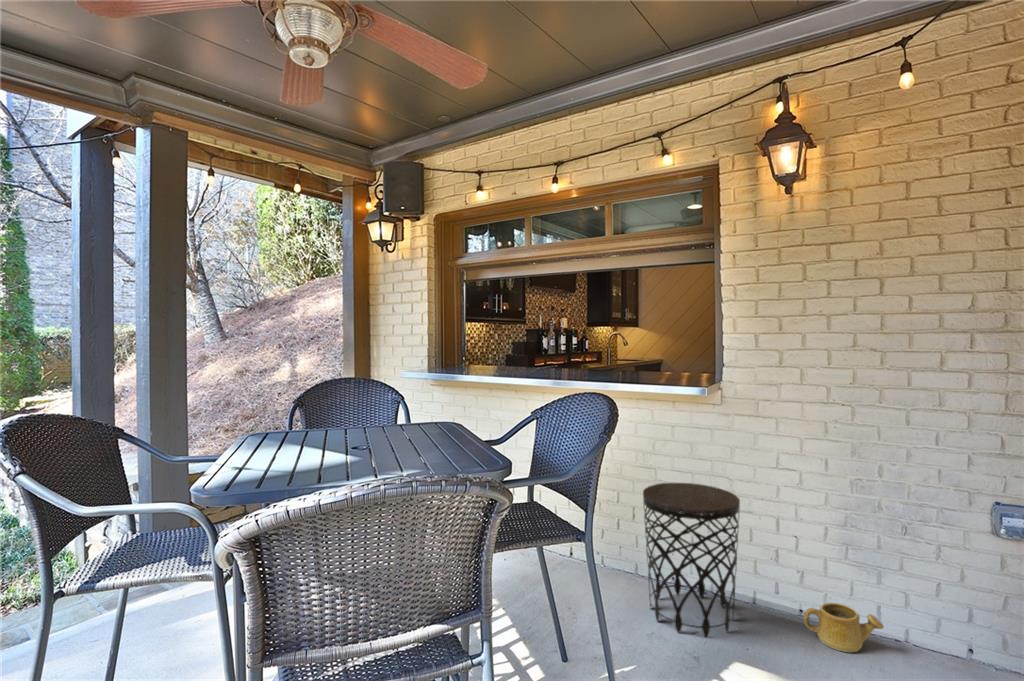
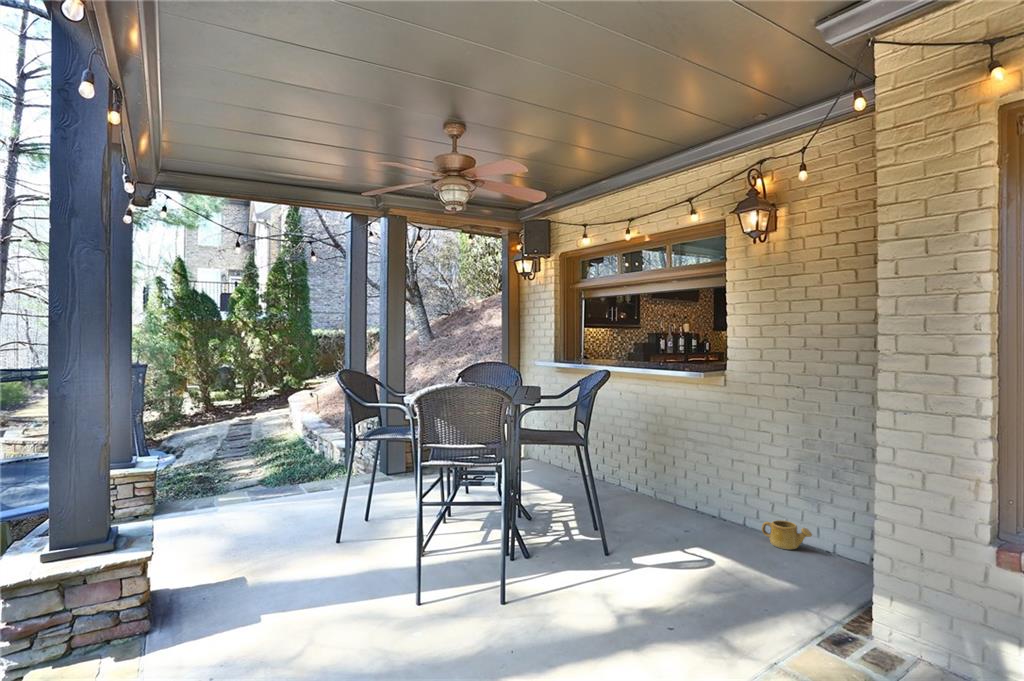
side table: present [643,483,740,637] -> none [662,438,726,531]

